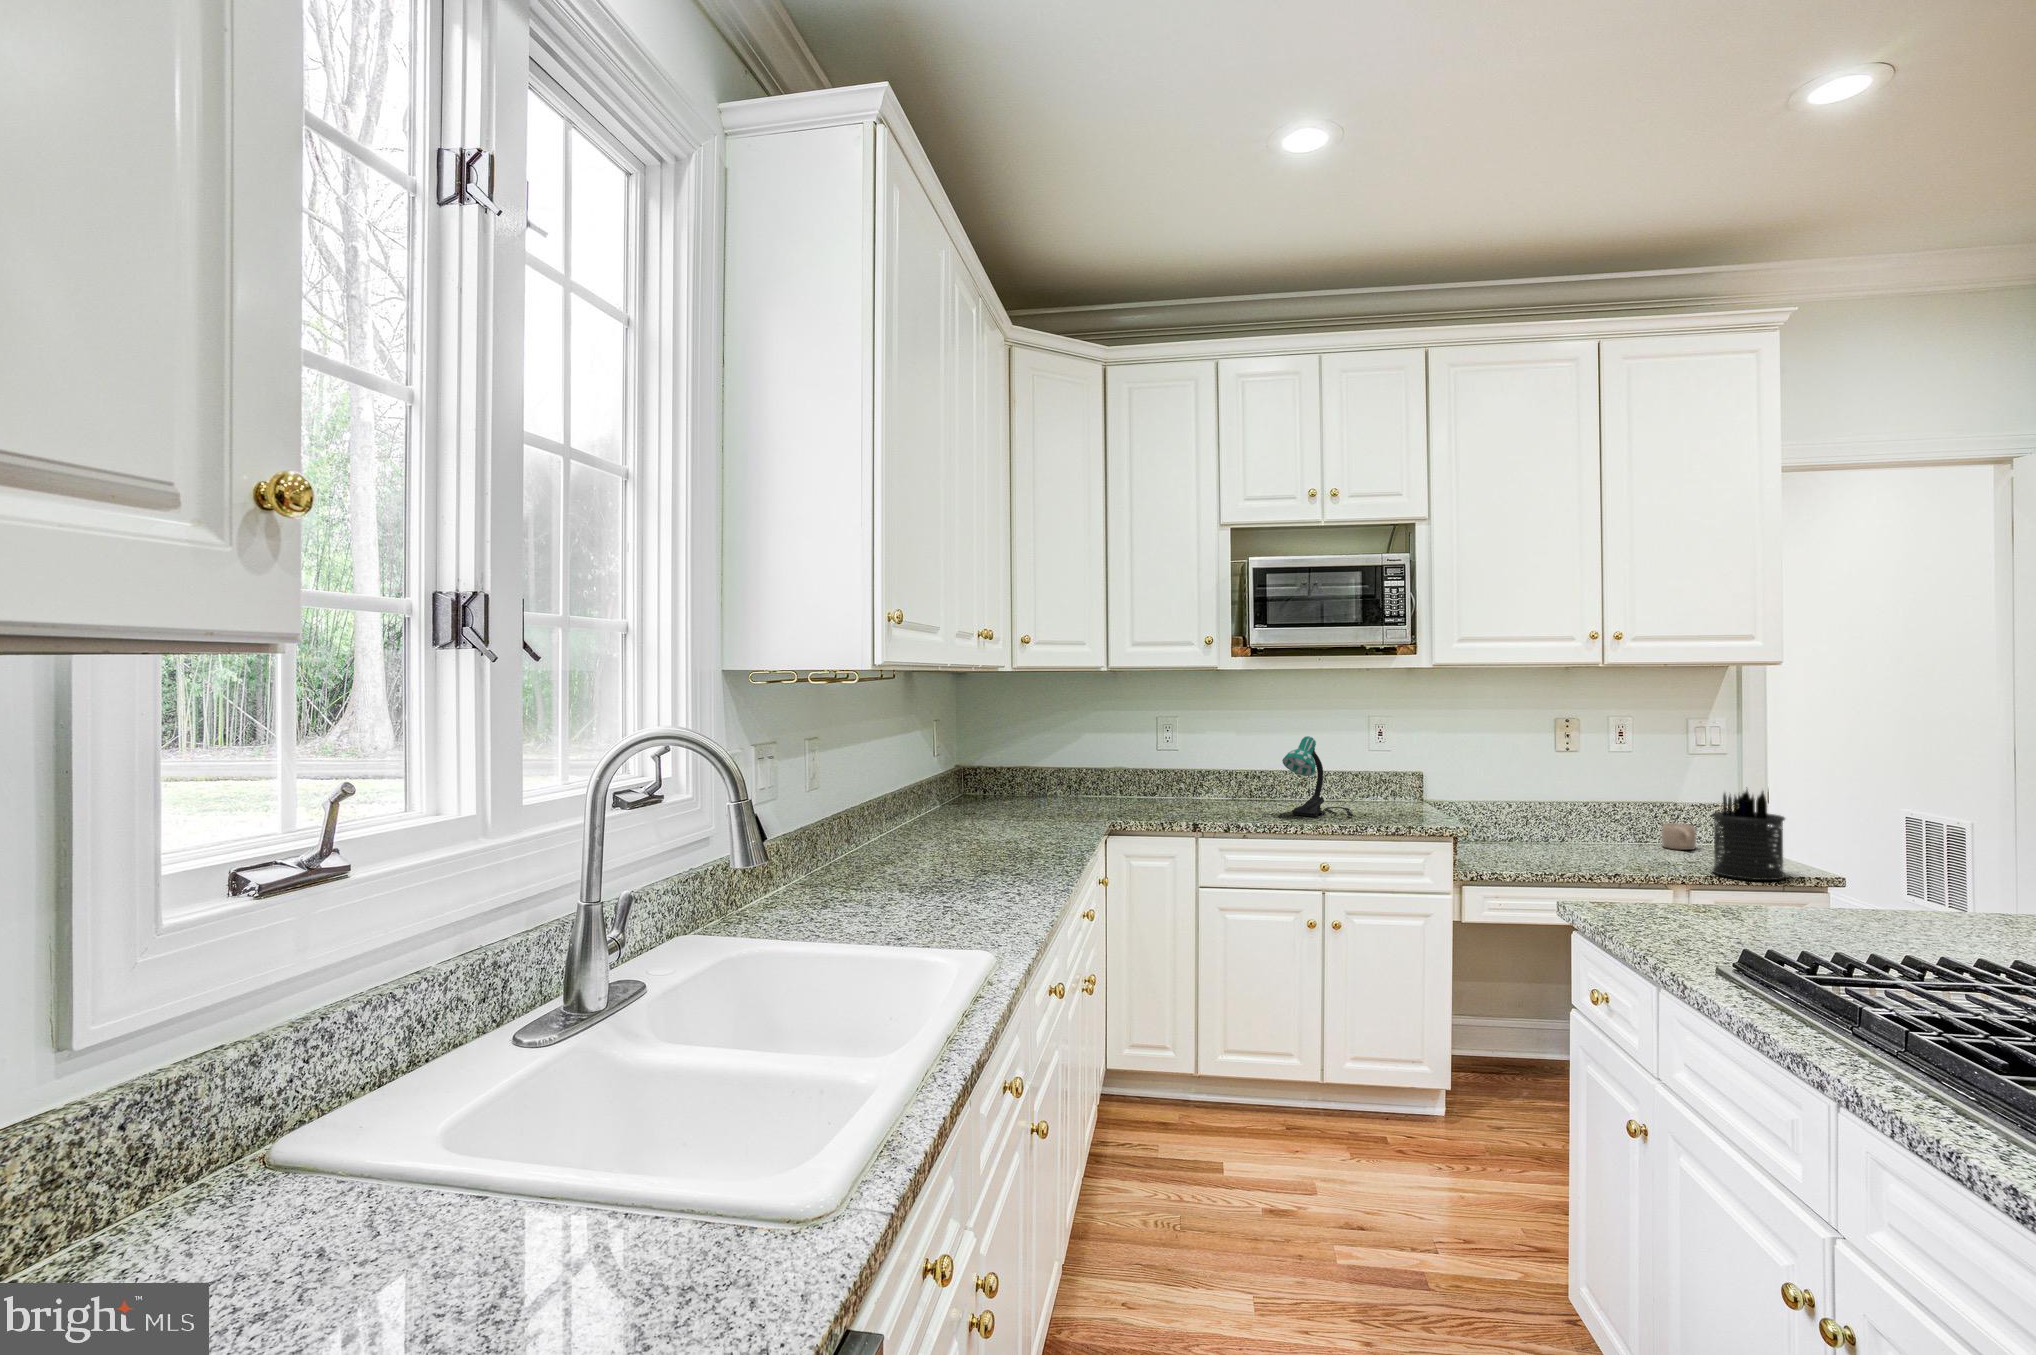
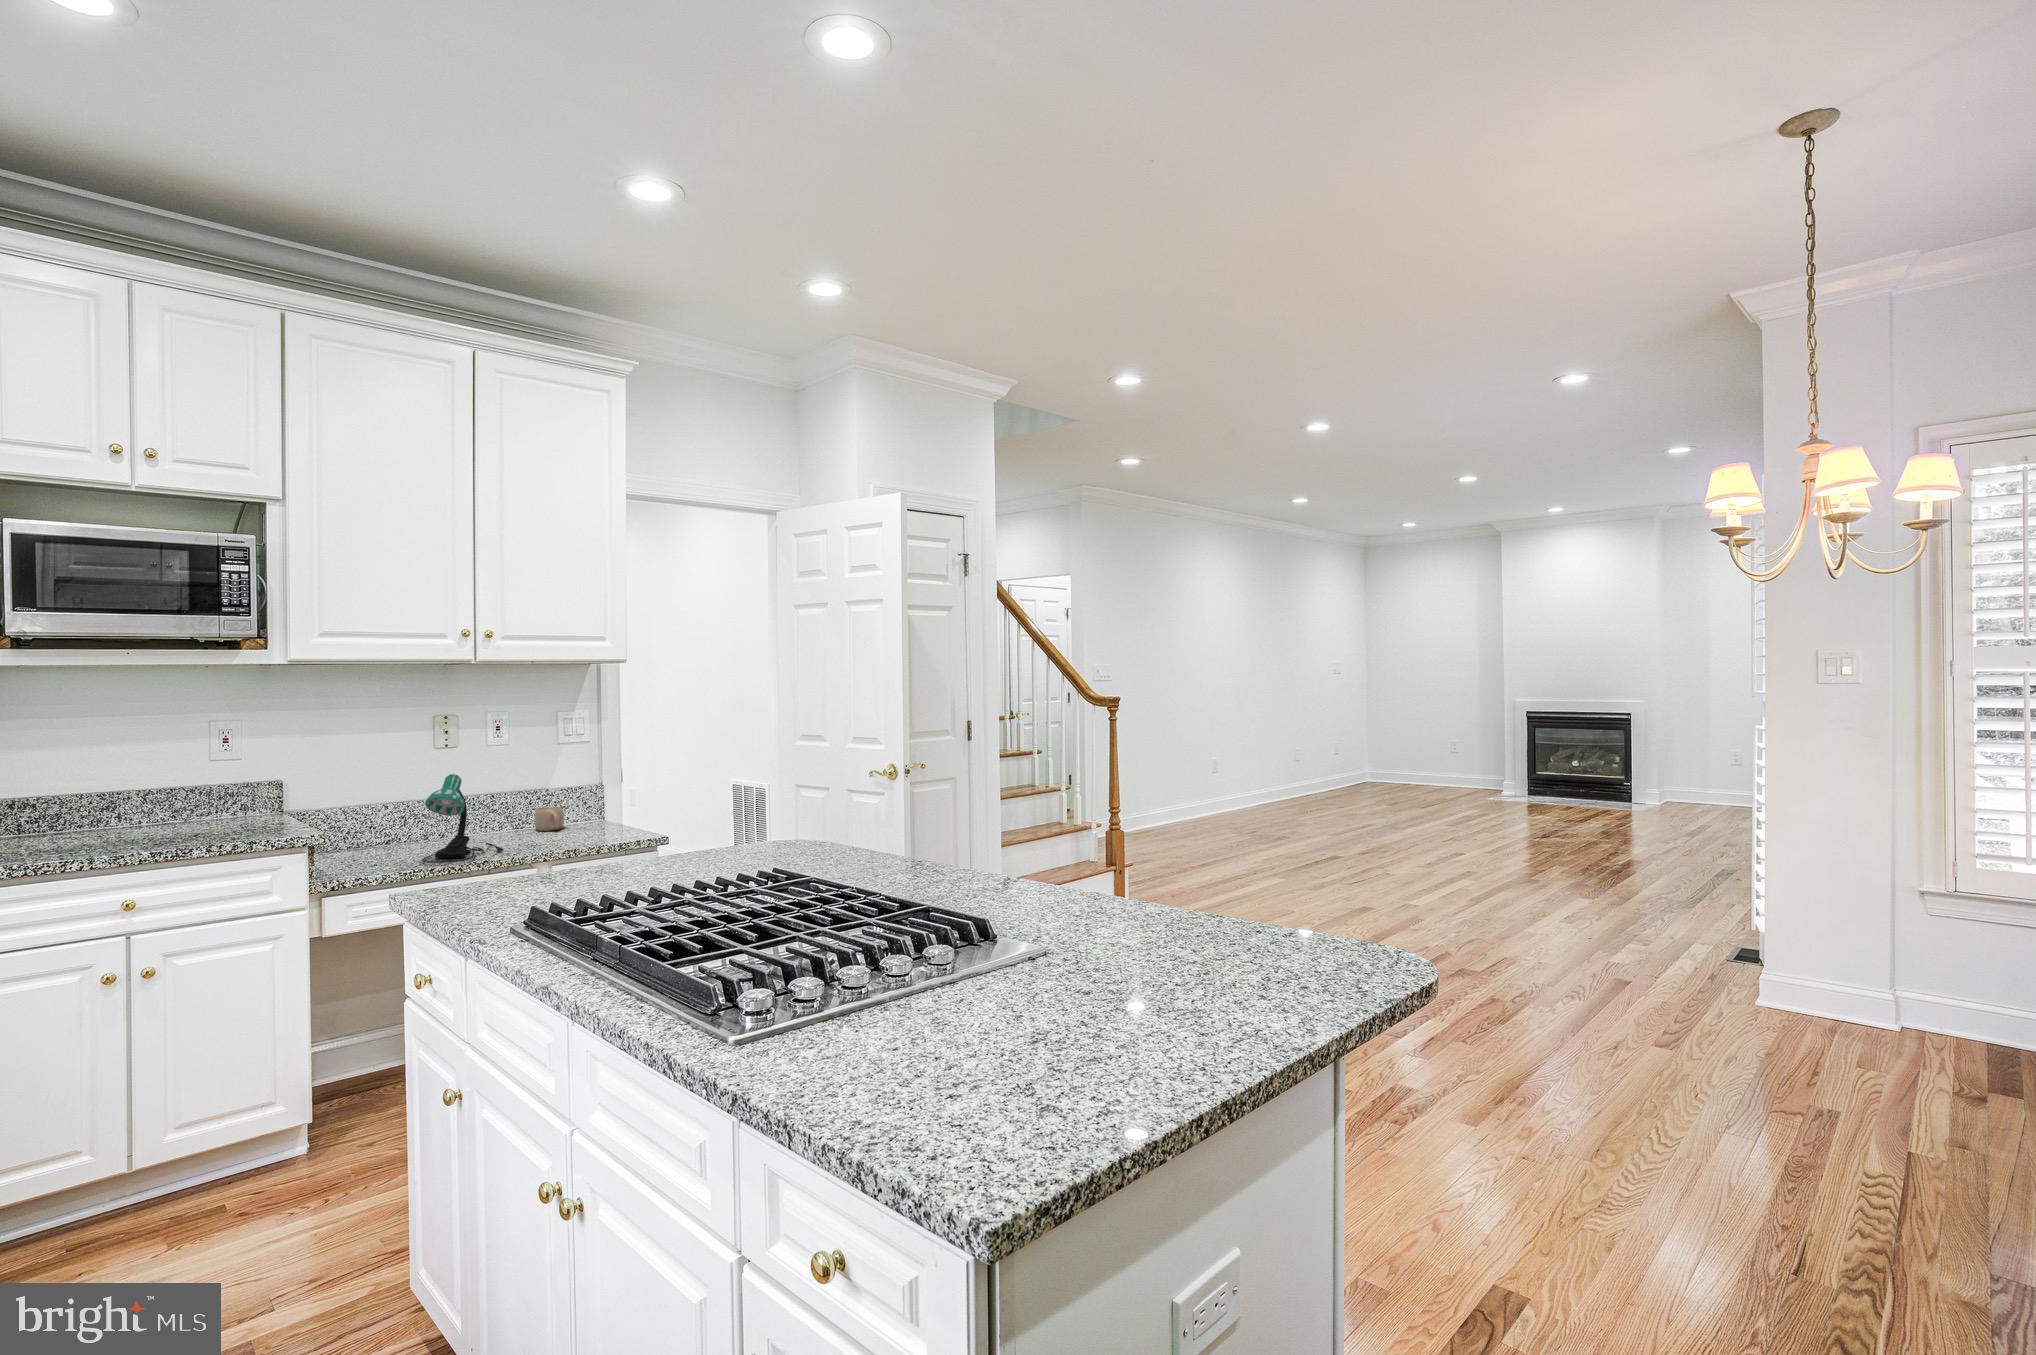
desk lamp: present [1279,736,1353,820] -> present [422,774,504,863]
pen holder: present [1712,787,1785,880] -> none [569,768,627,848]

